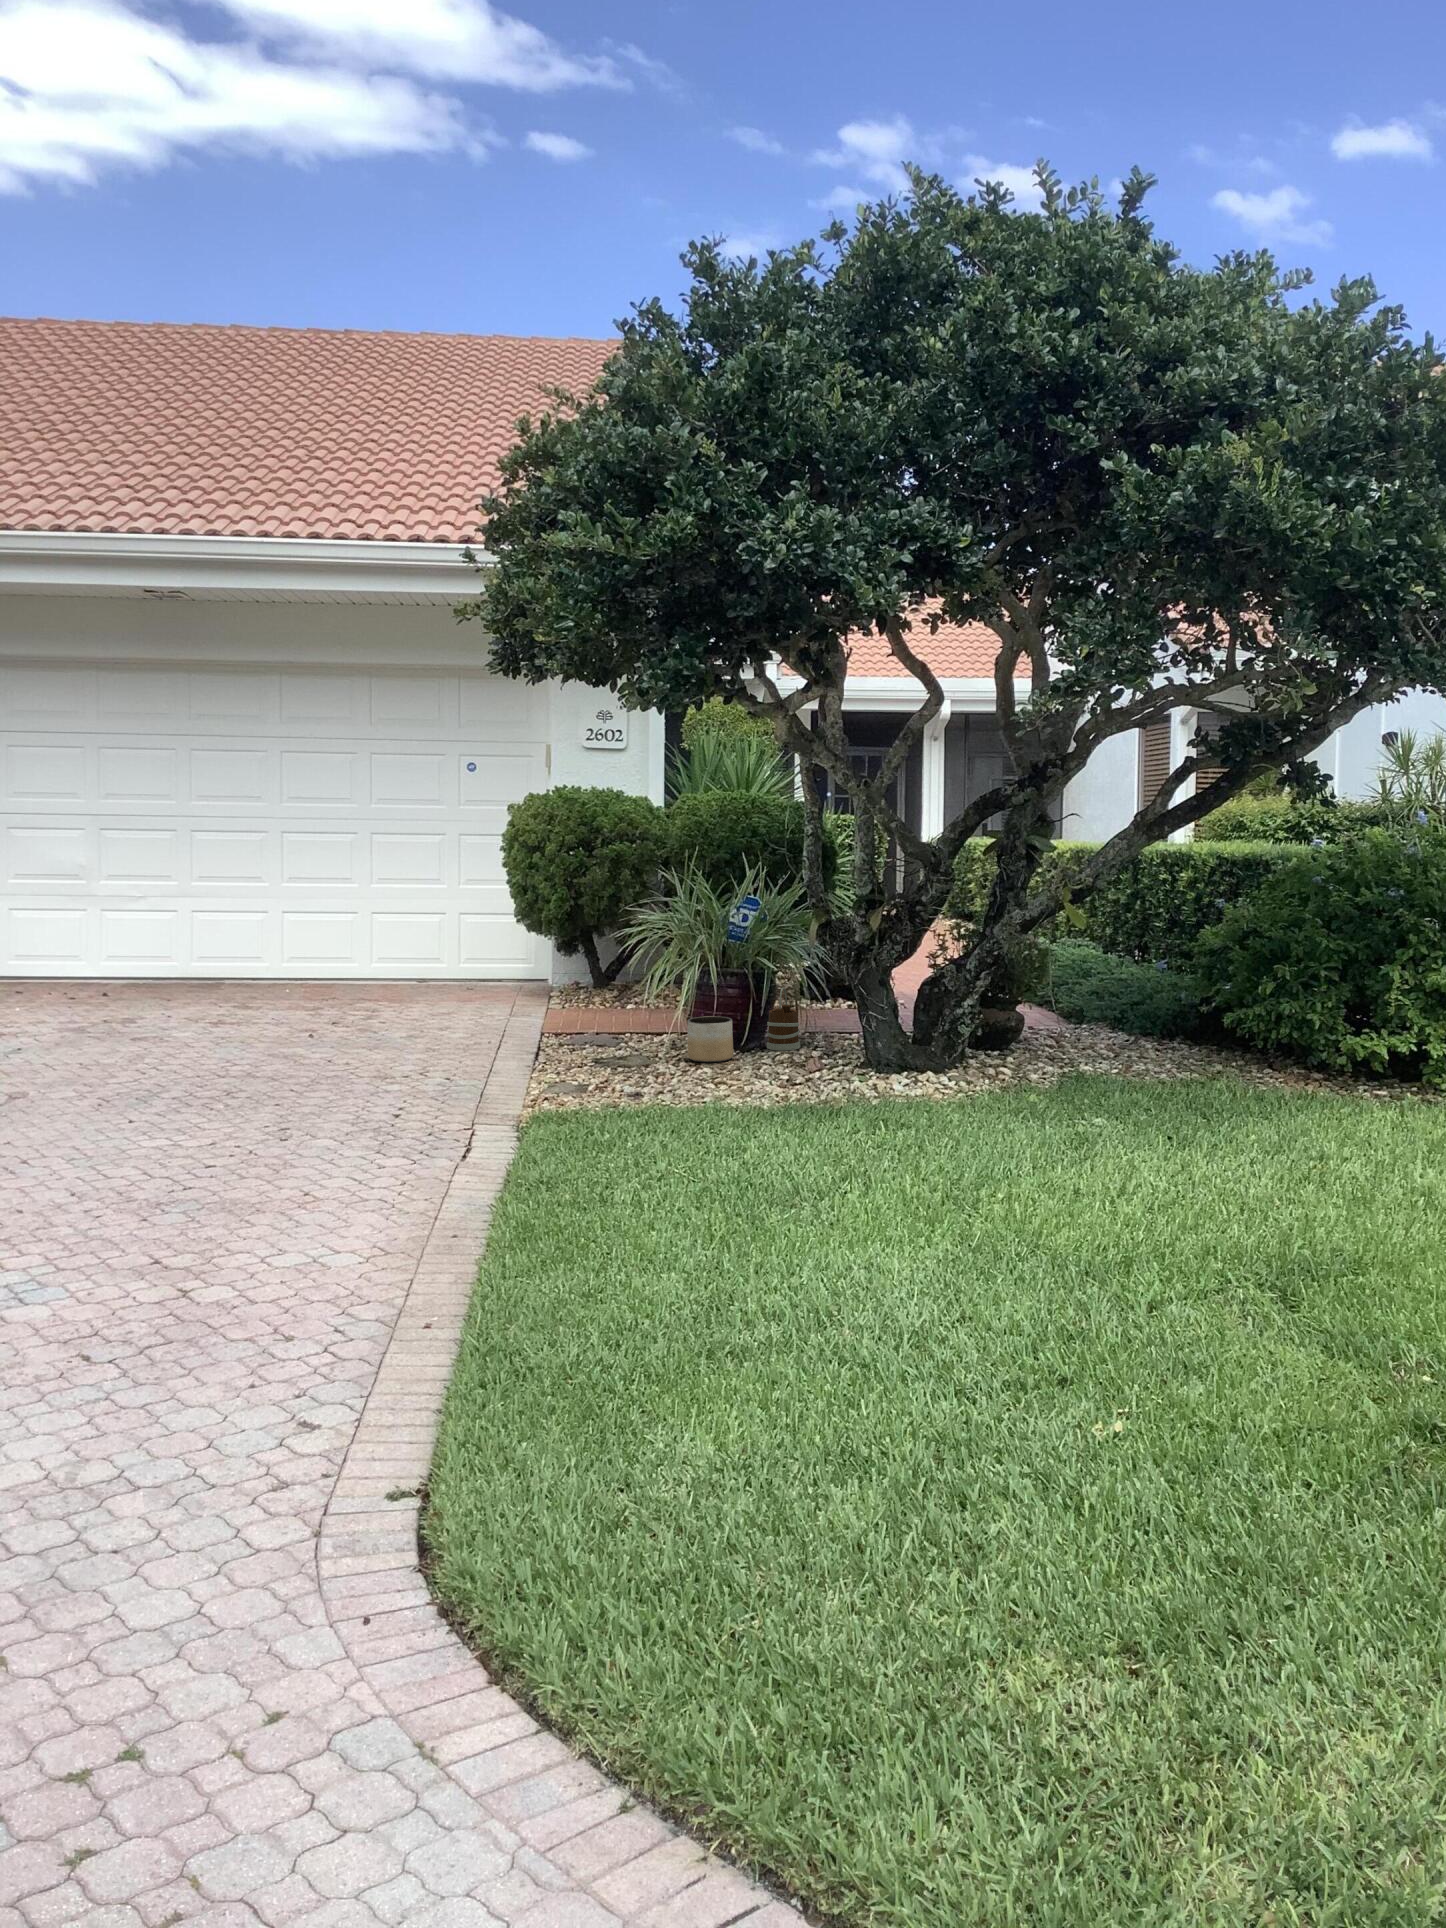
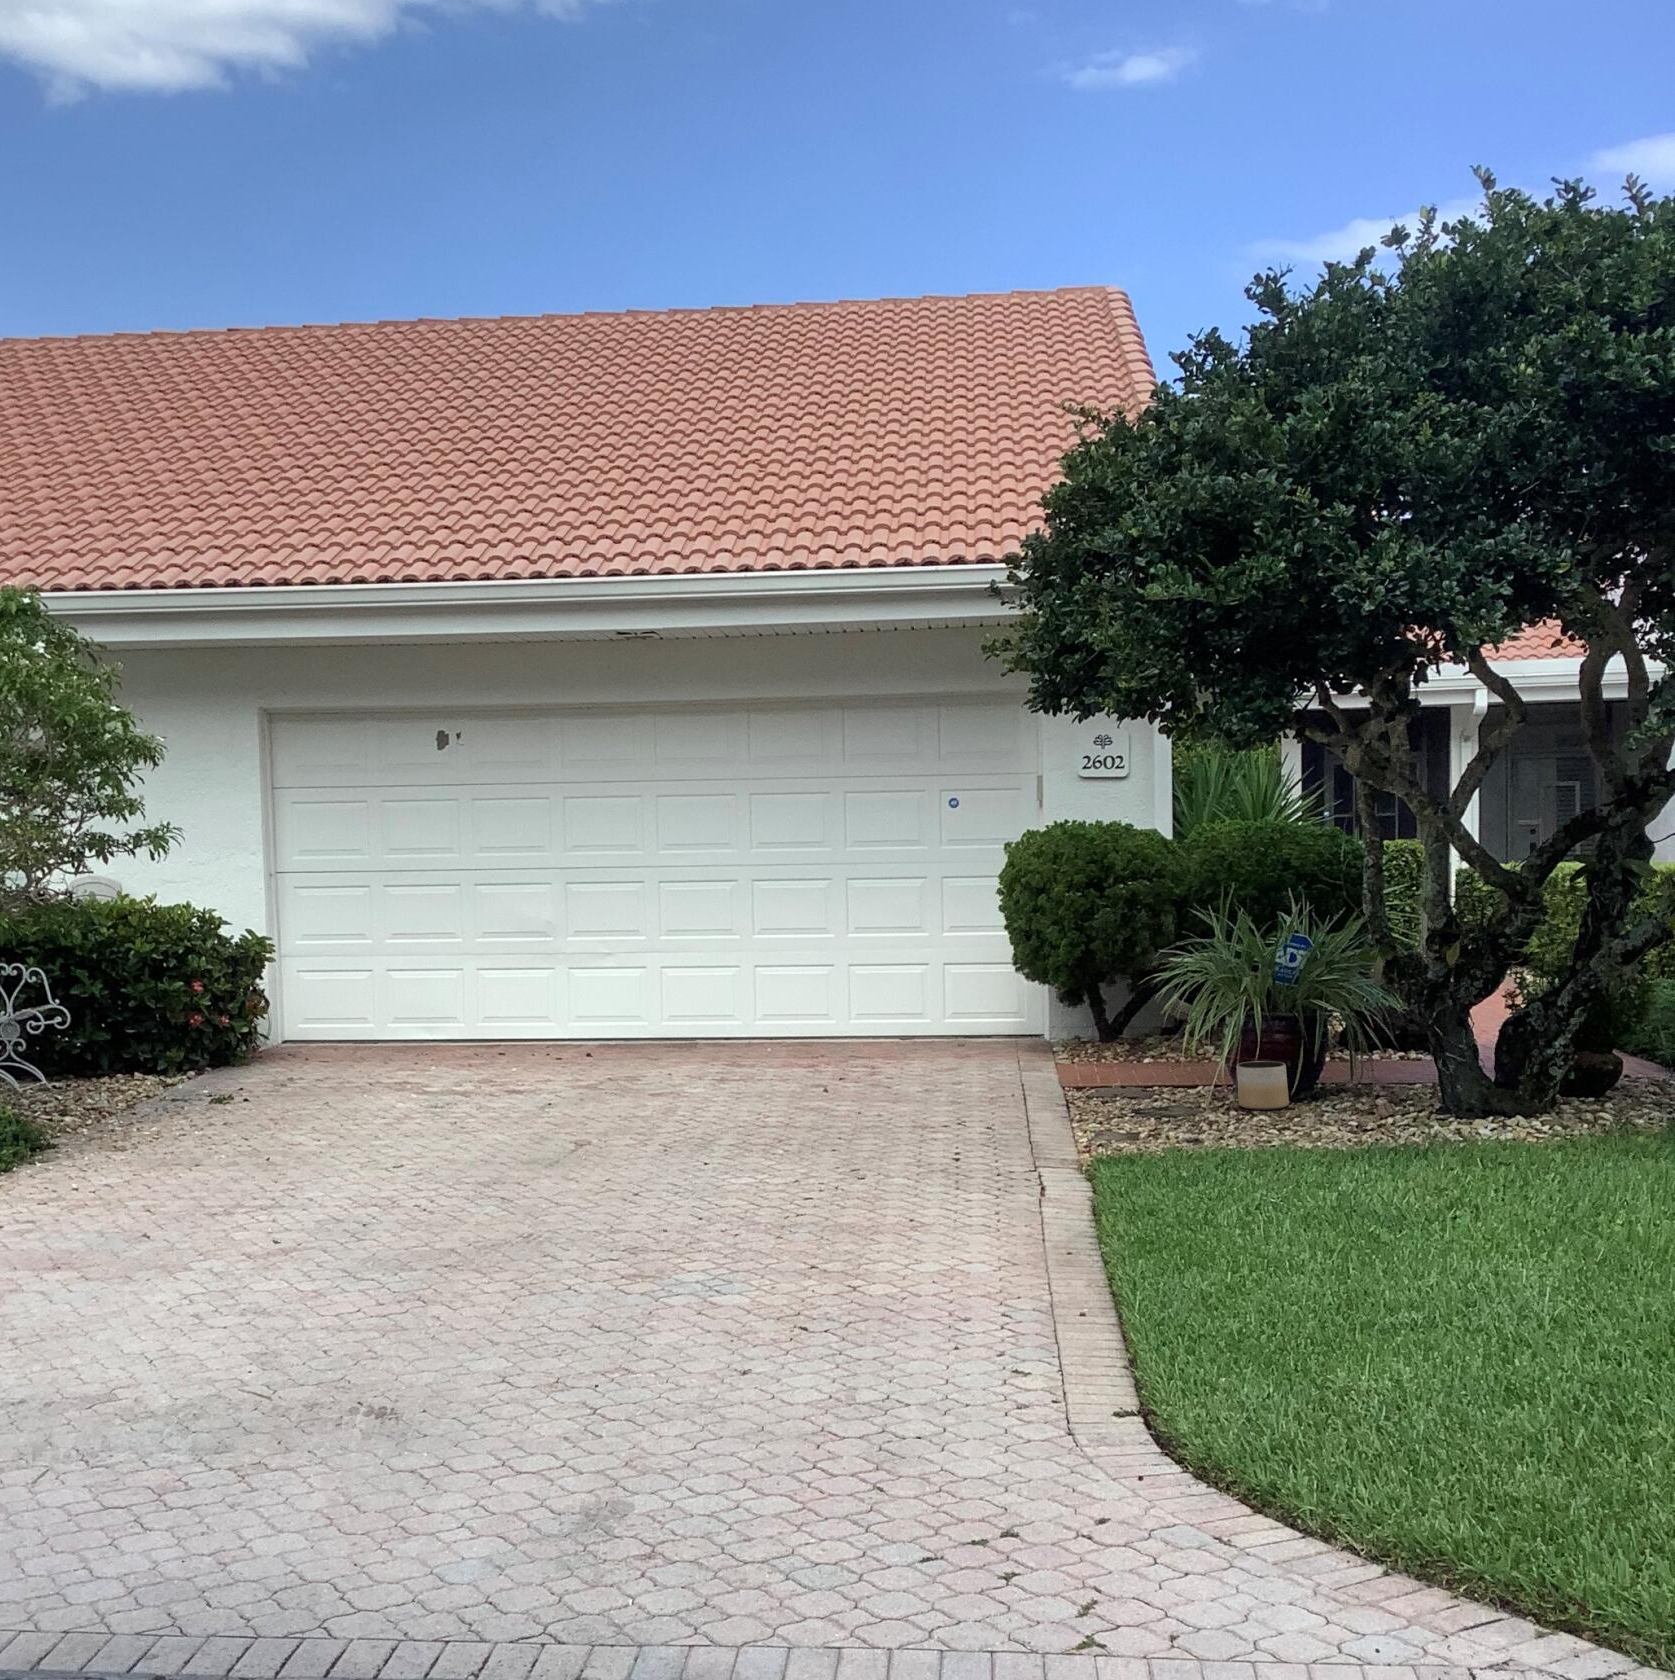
wooden bucket: present [767,988,800,1051] -> none [1322,1030,1361,1099]

